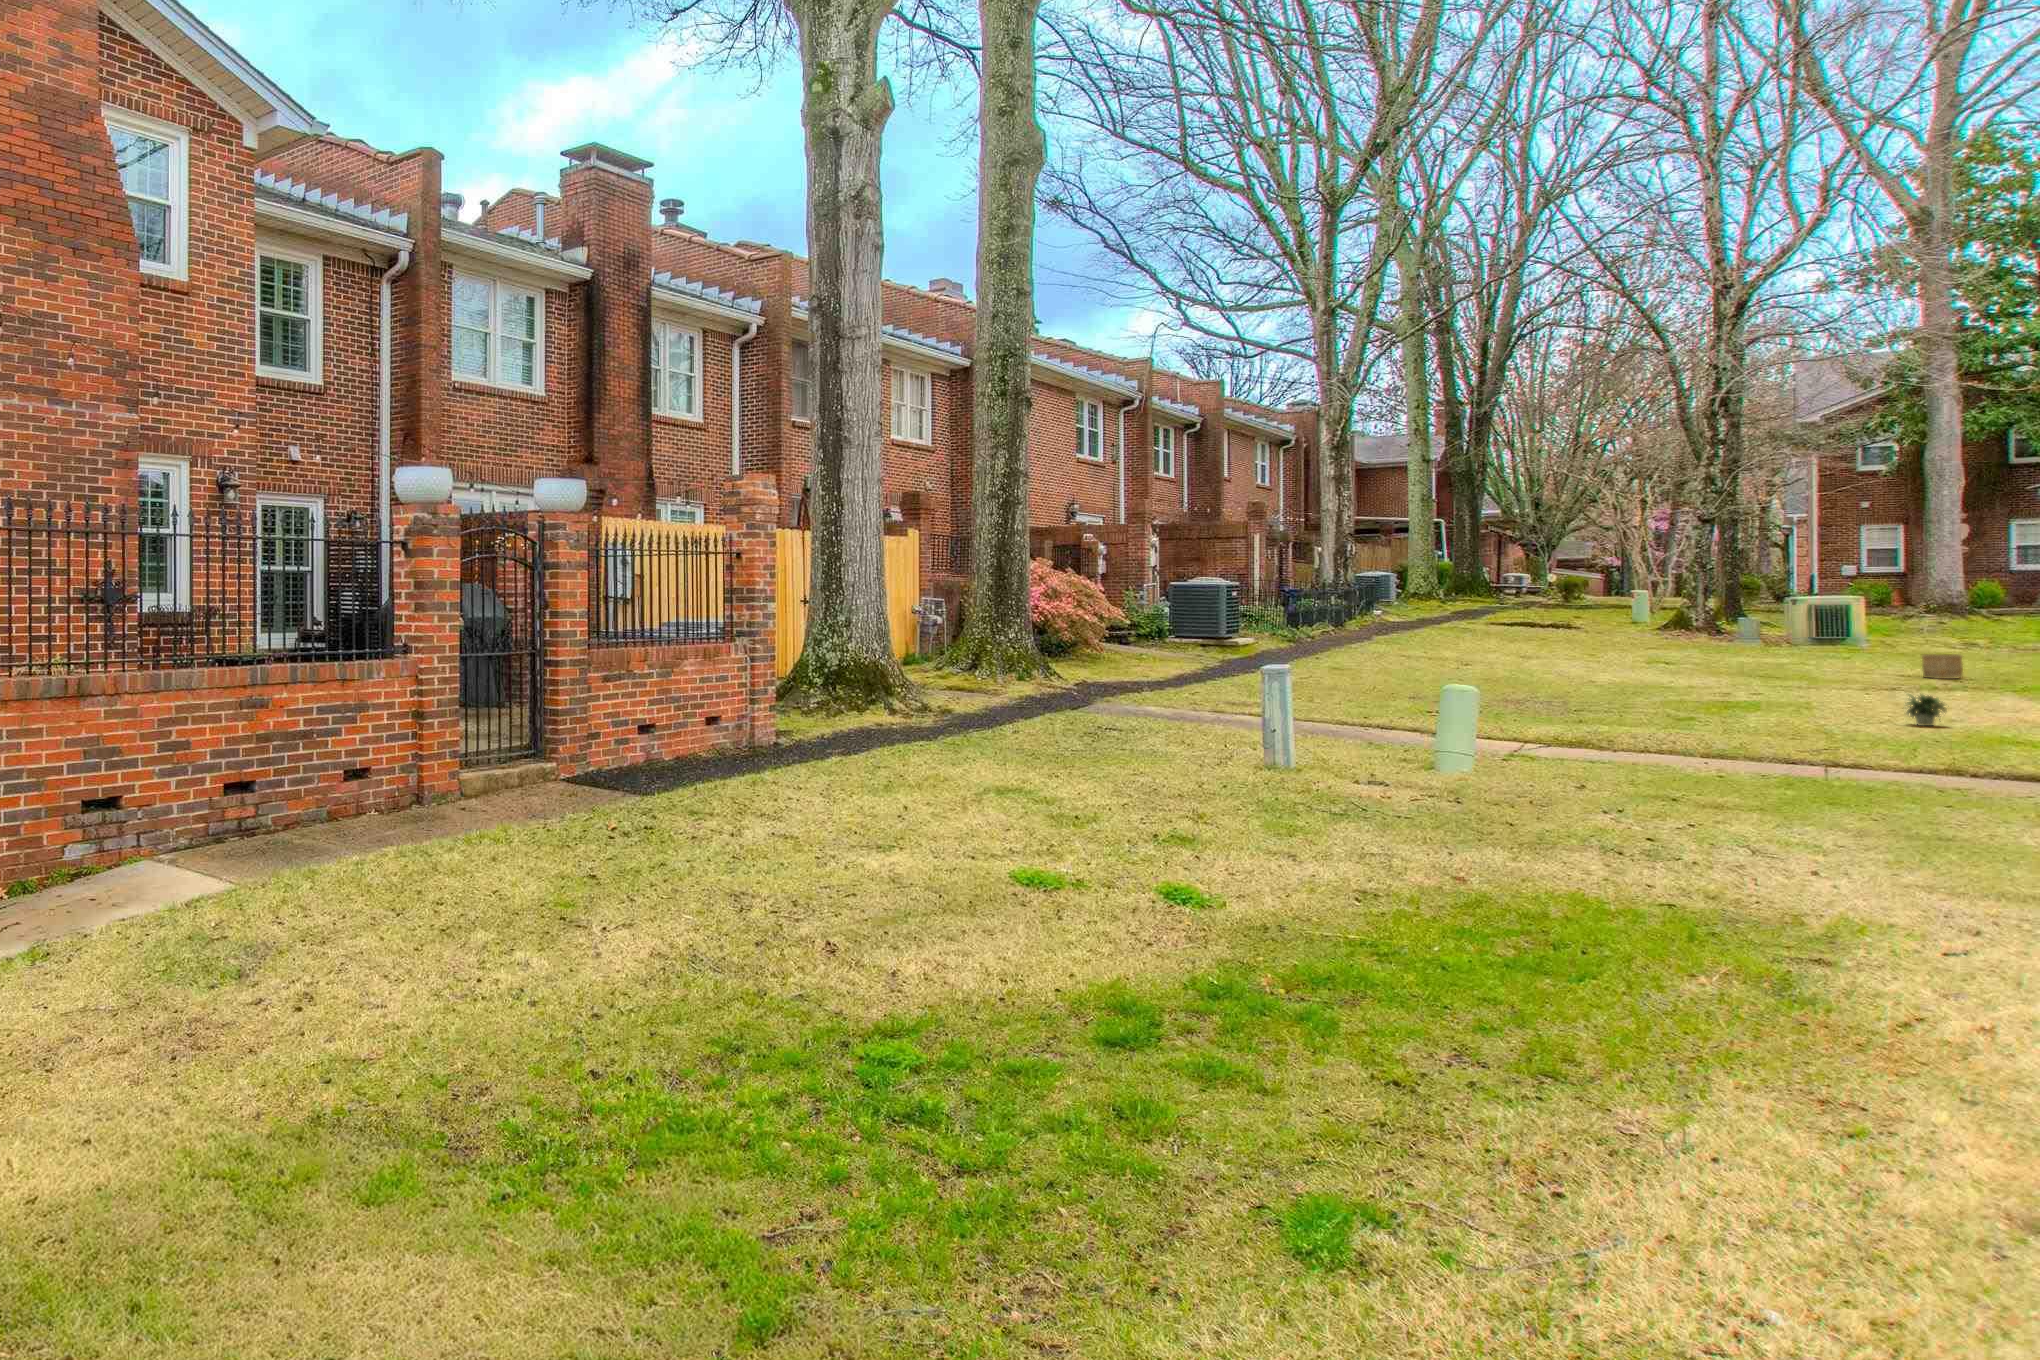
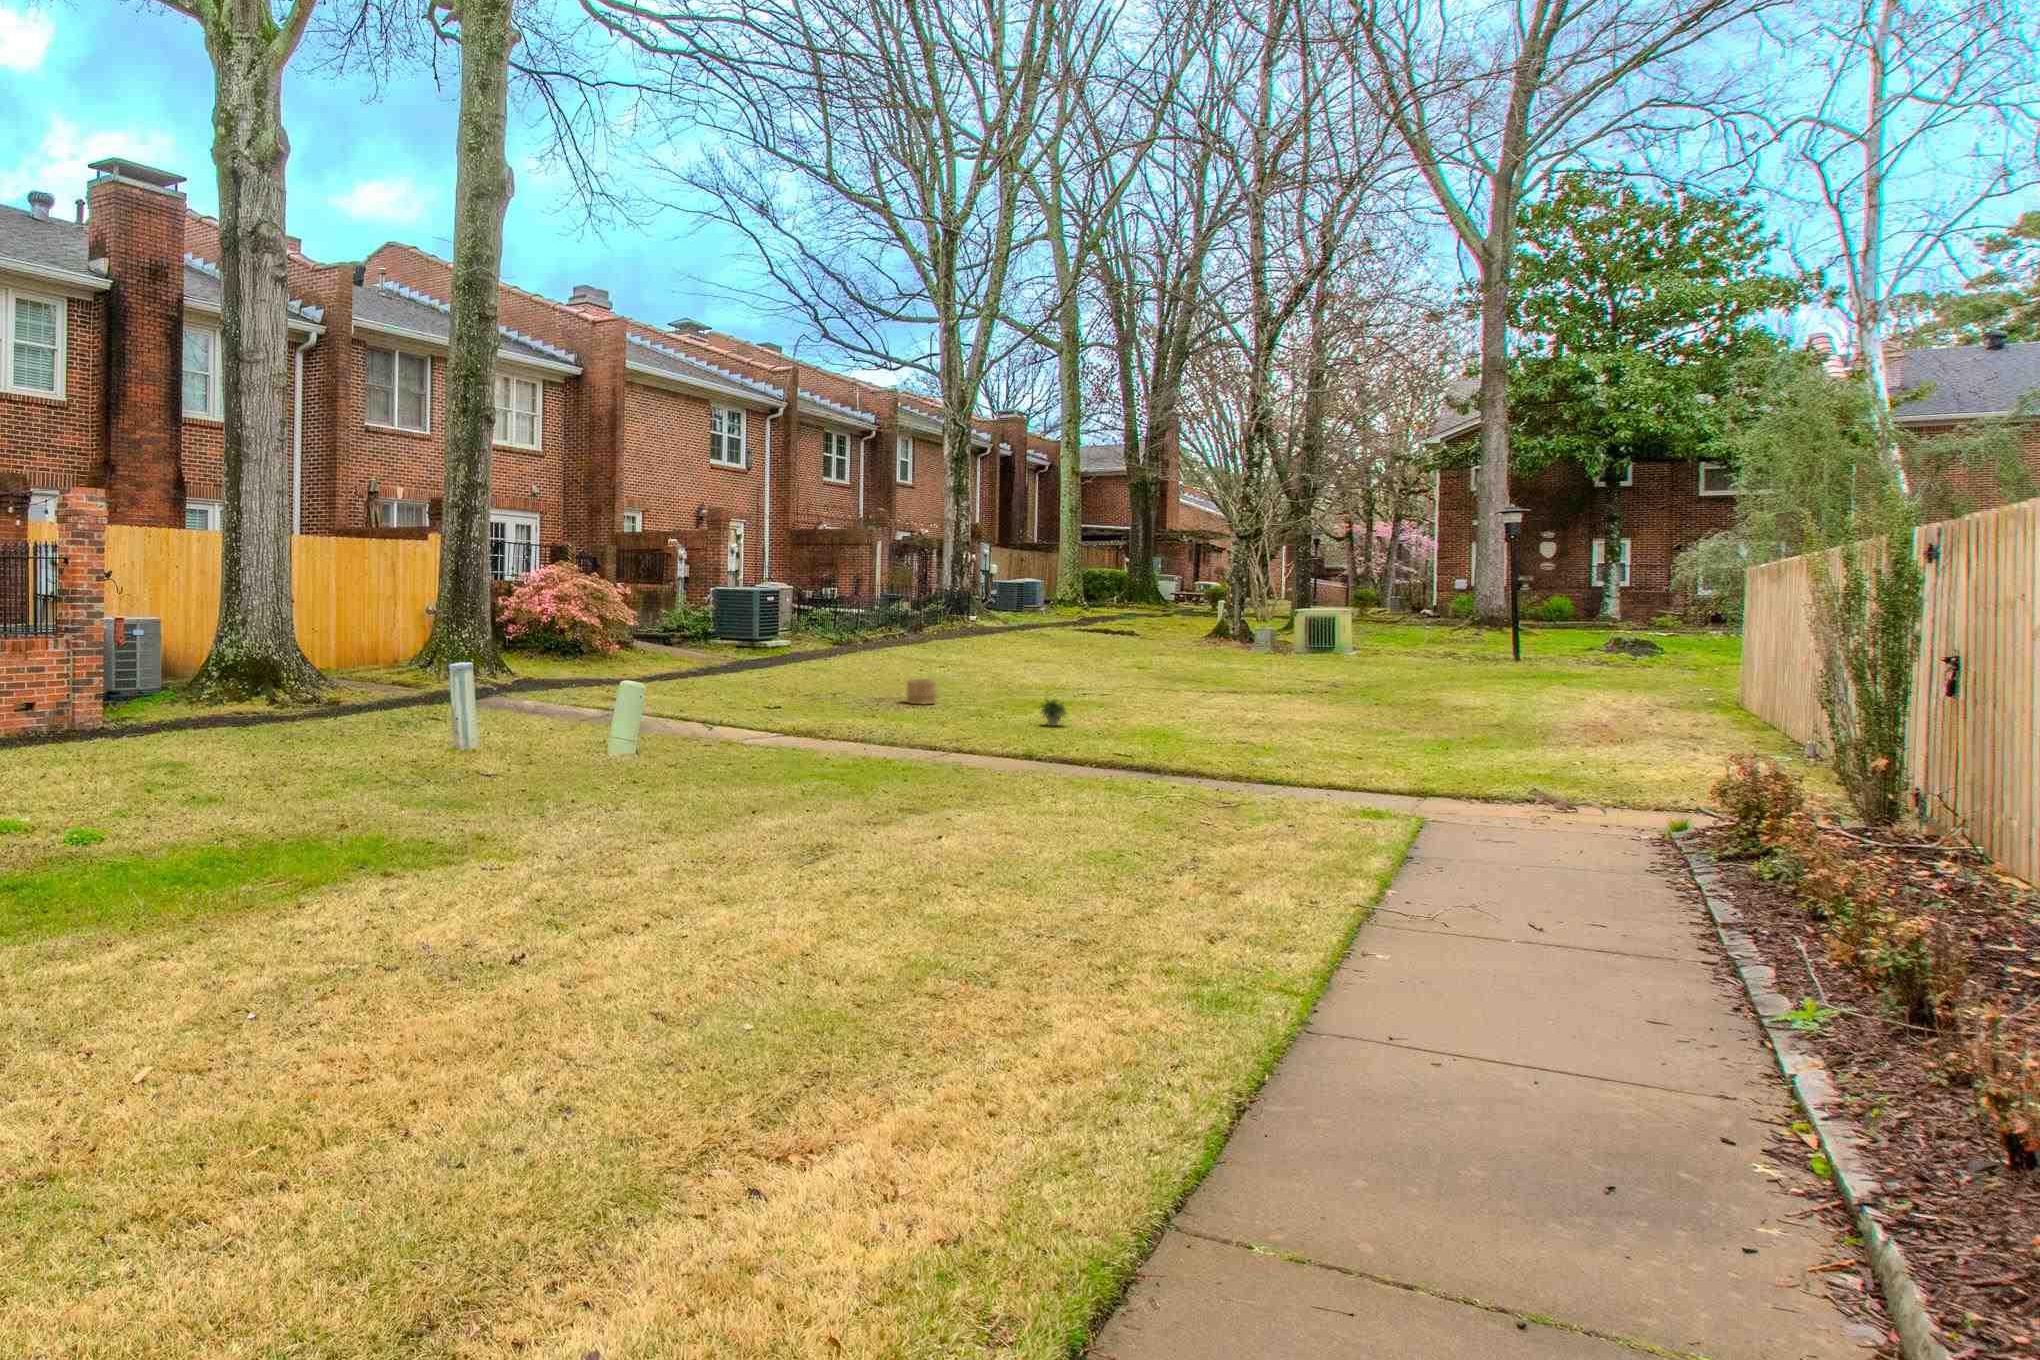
wooden bucket: present [1922,654,1963,679] -> present [907,679,936,704]

